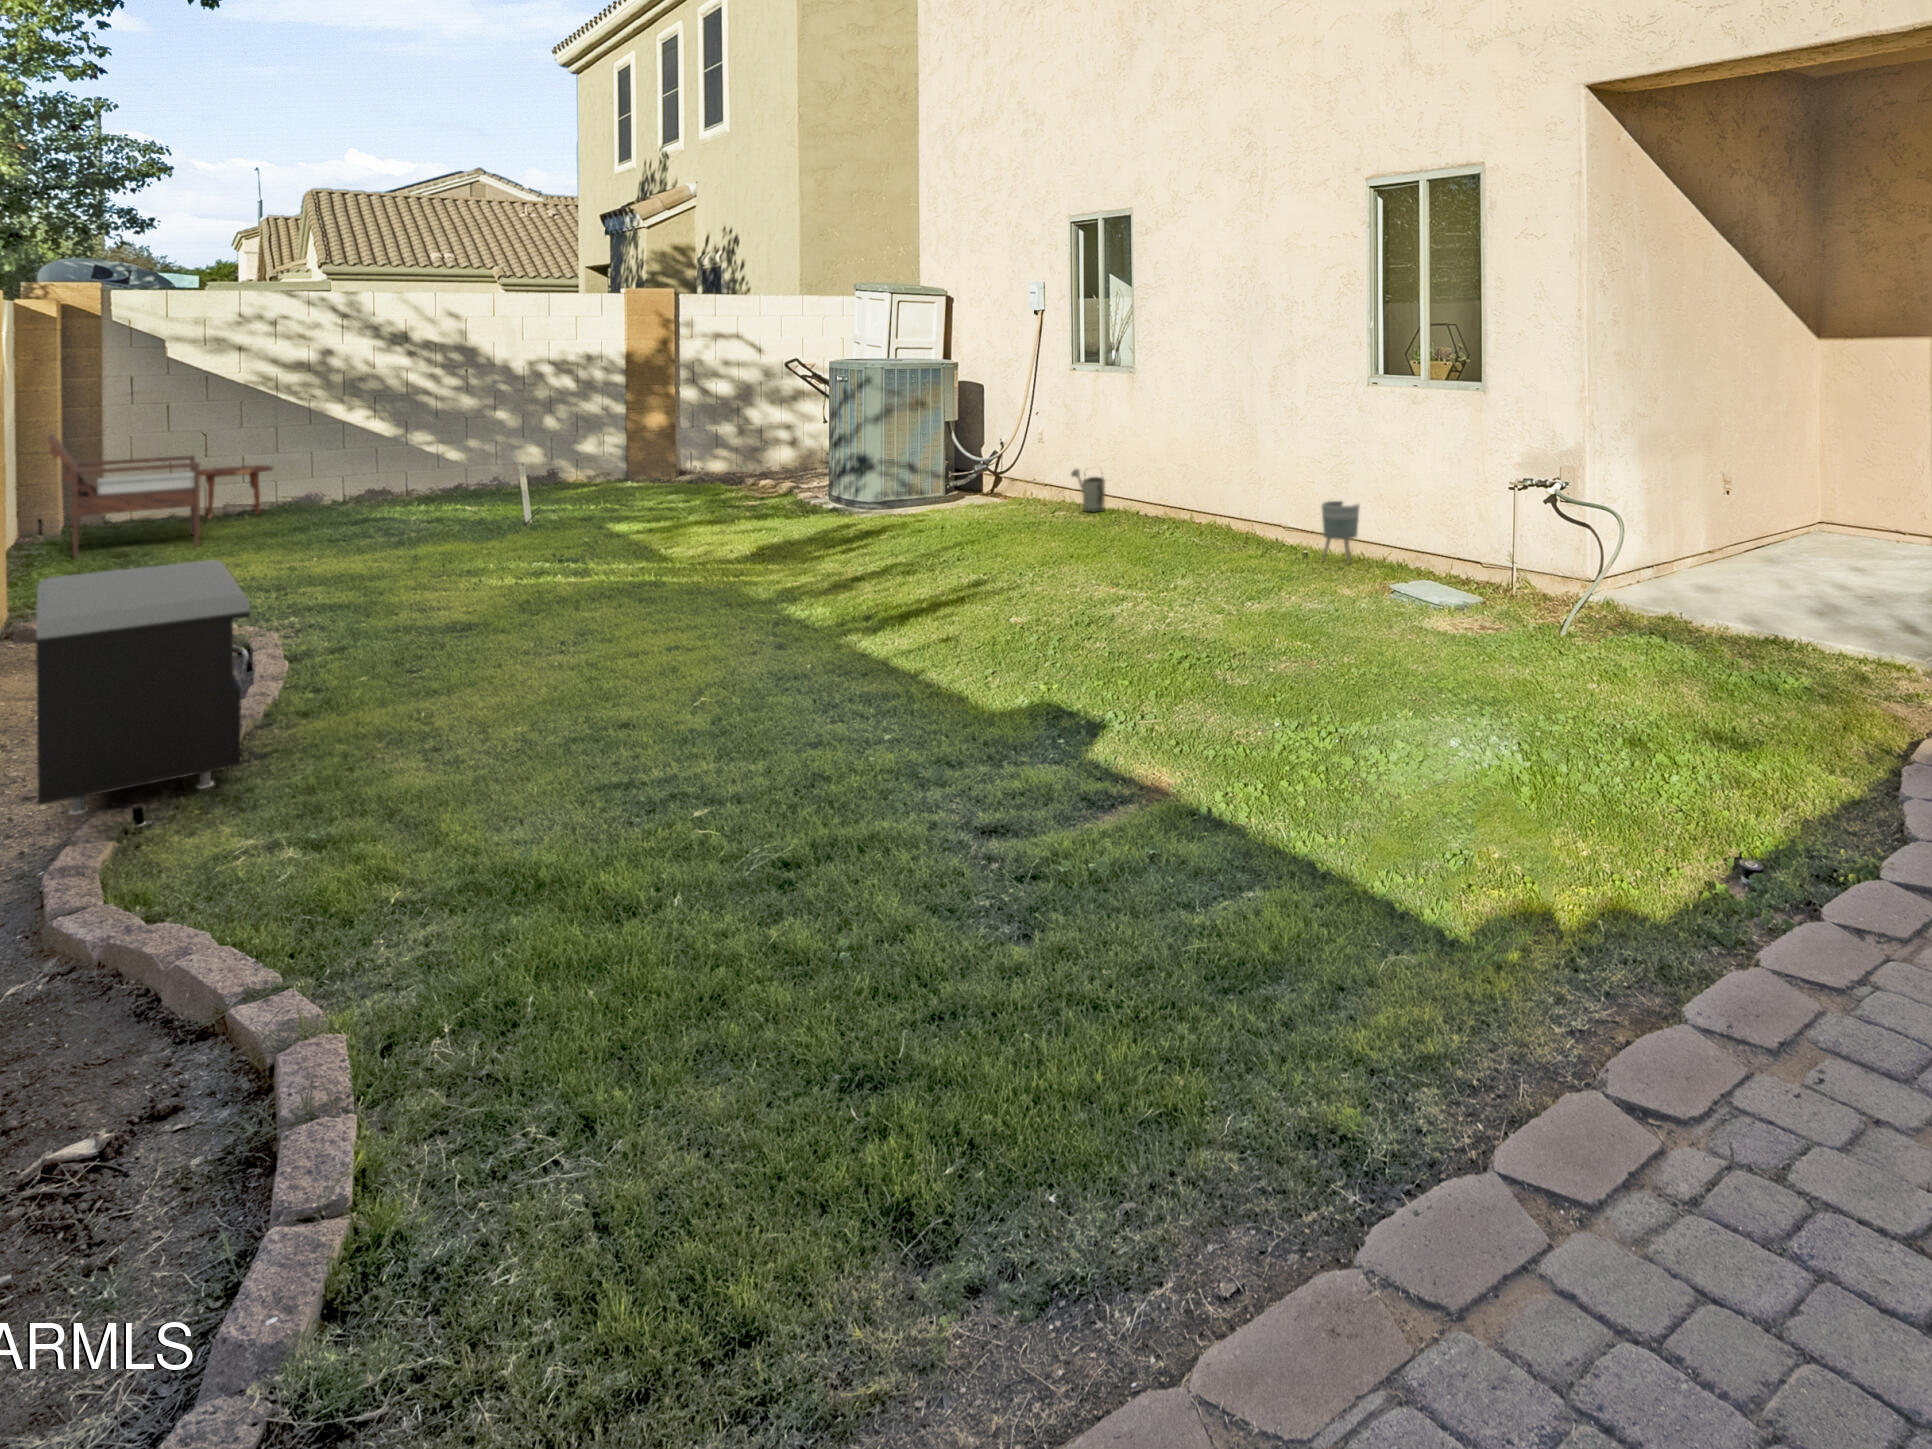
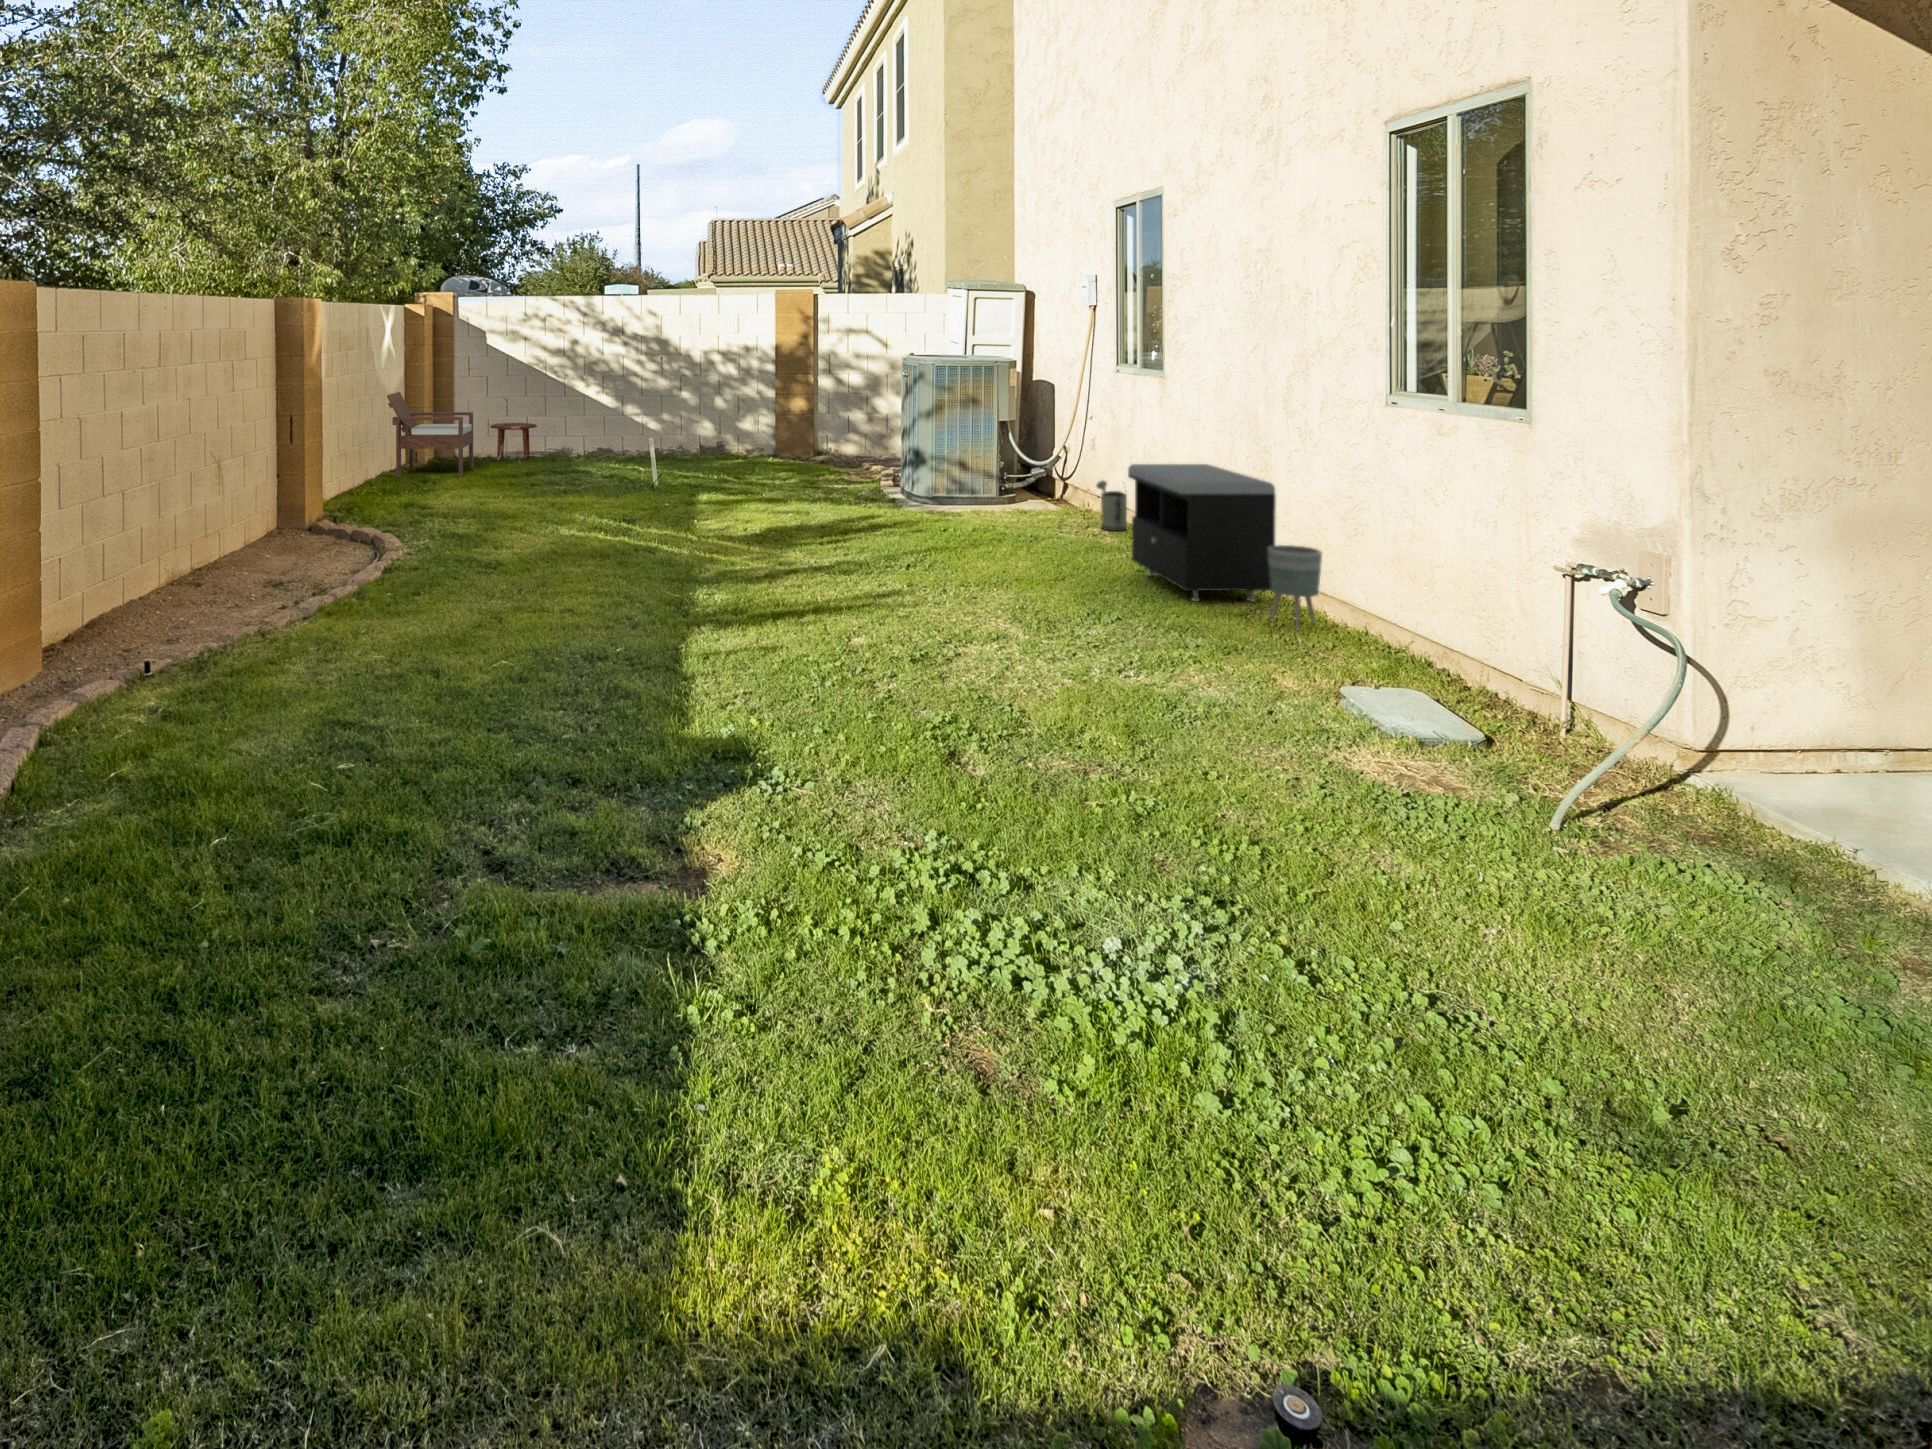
storage bench: present [36,560,250,815] -> present [1128,464,1276,601]

